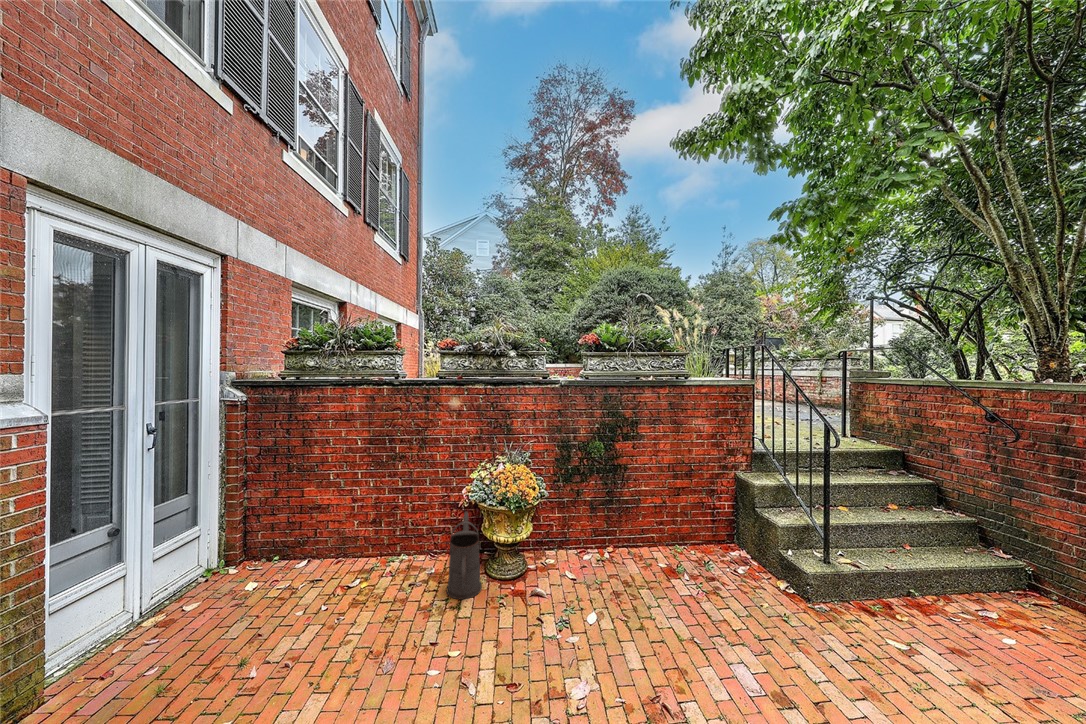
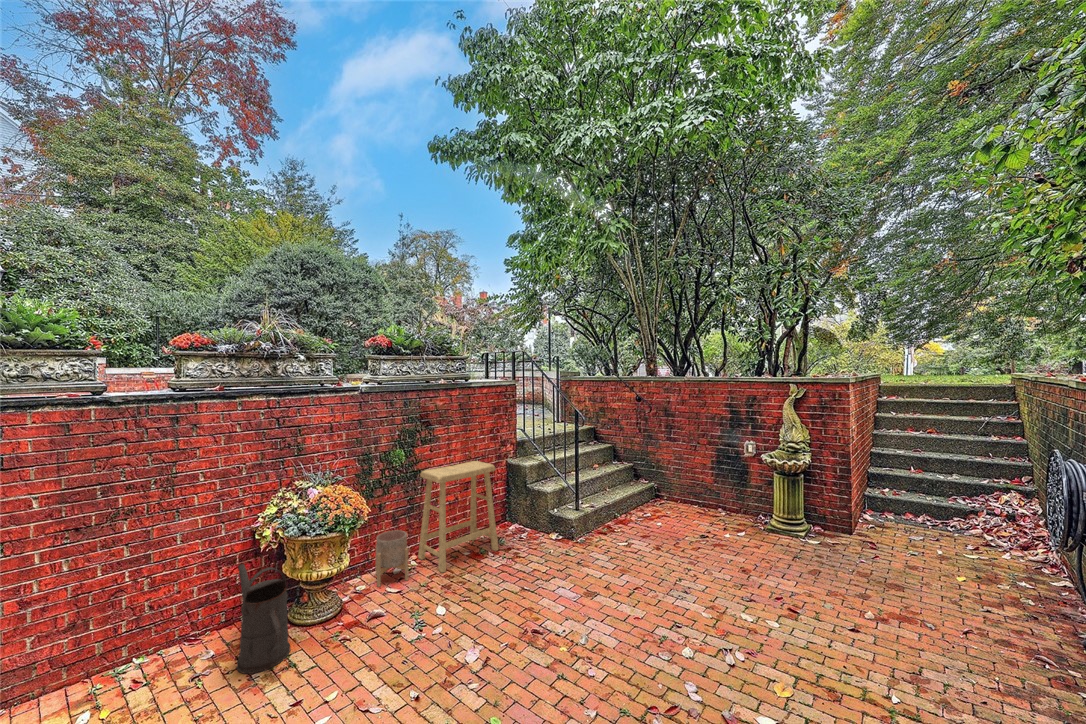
stool: none [614,467,700,577] -> present [418,461,498,572]
planter: none [565,518,598,571] -> present [376,530,408,587]

